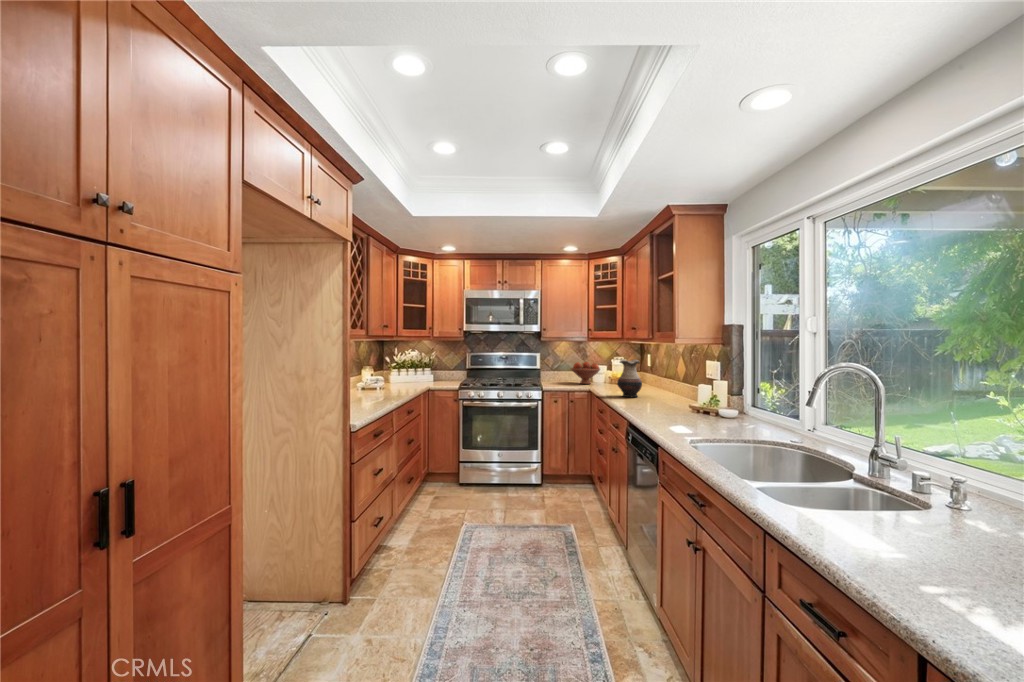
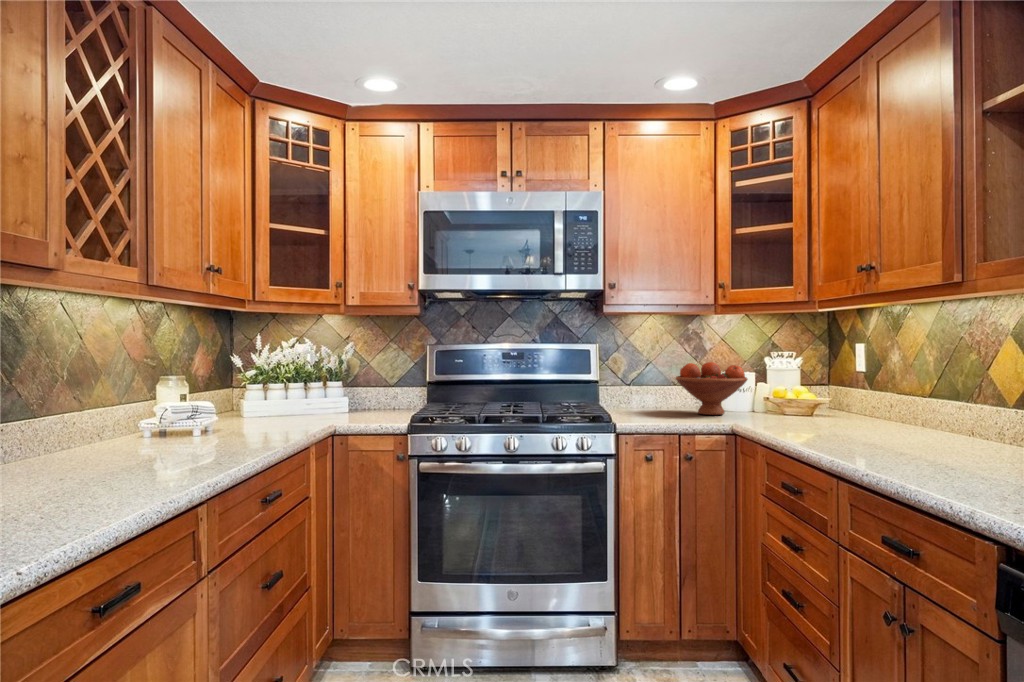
vase: present [617,359,642,397] -> none [832,349,904,452]

